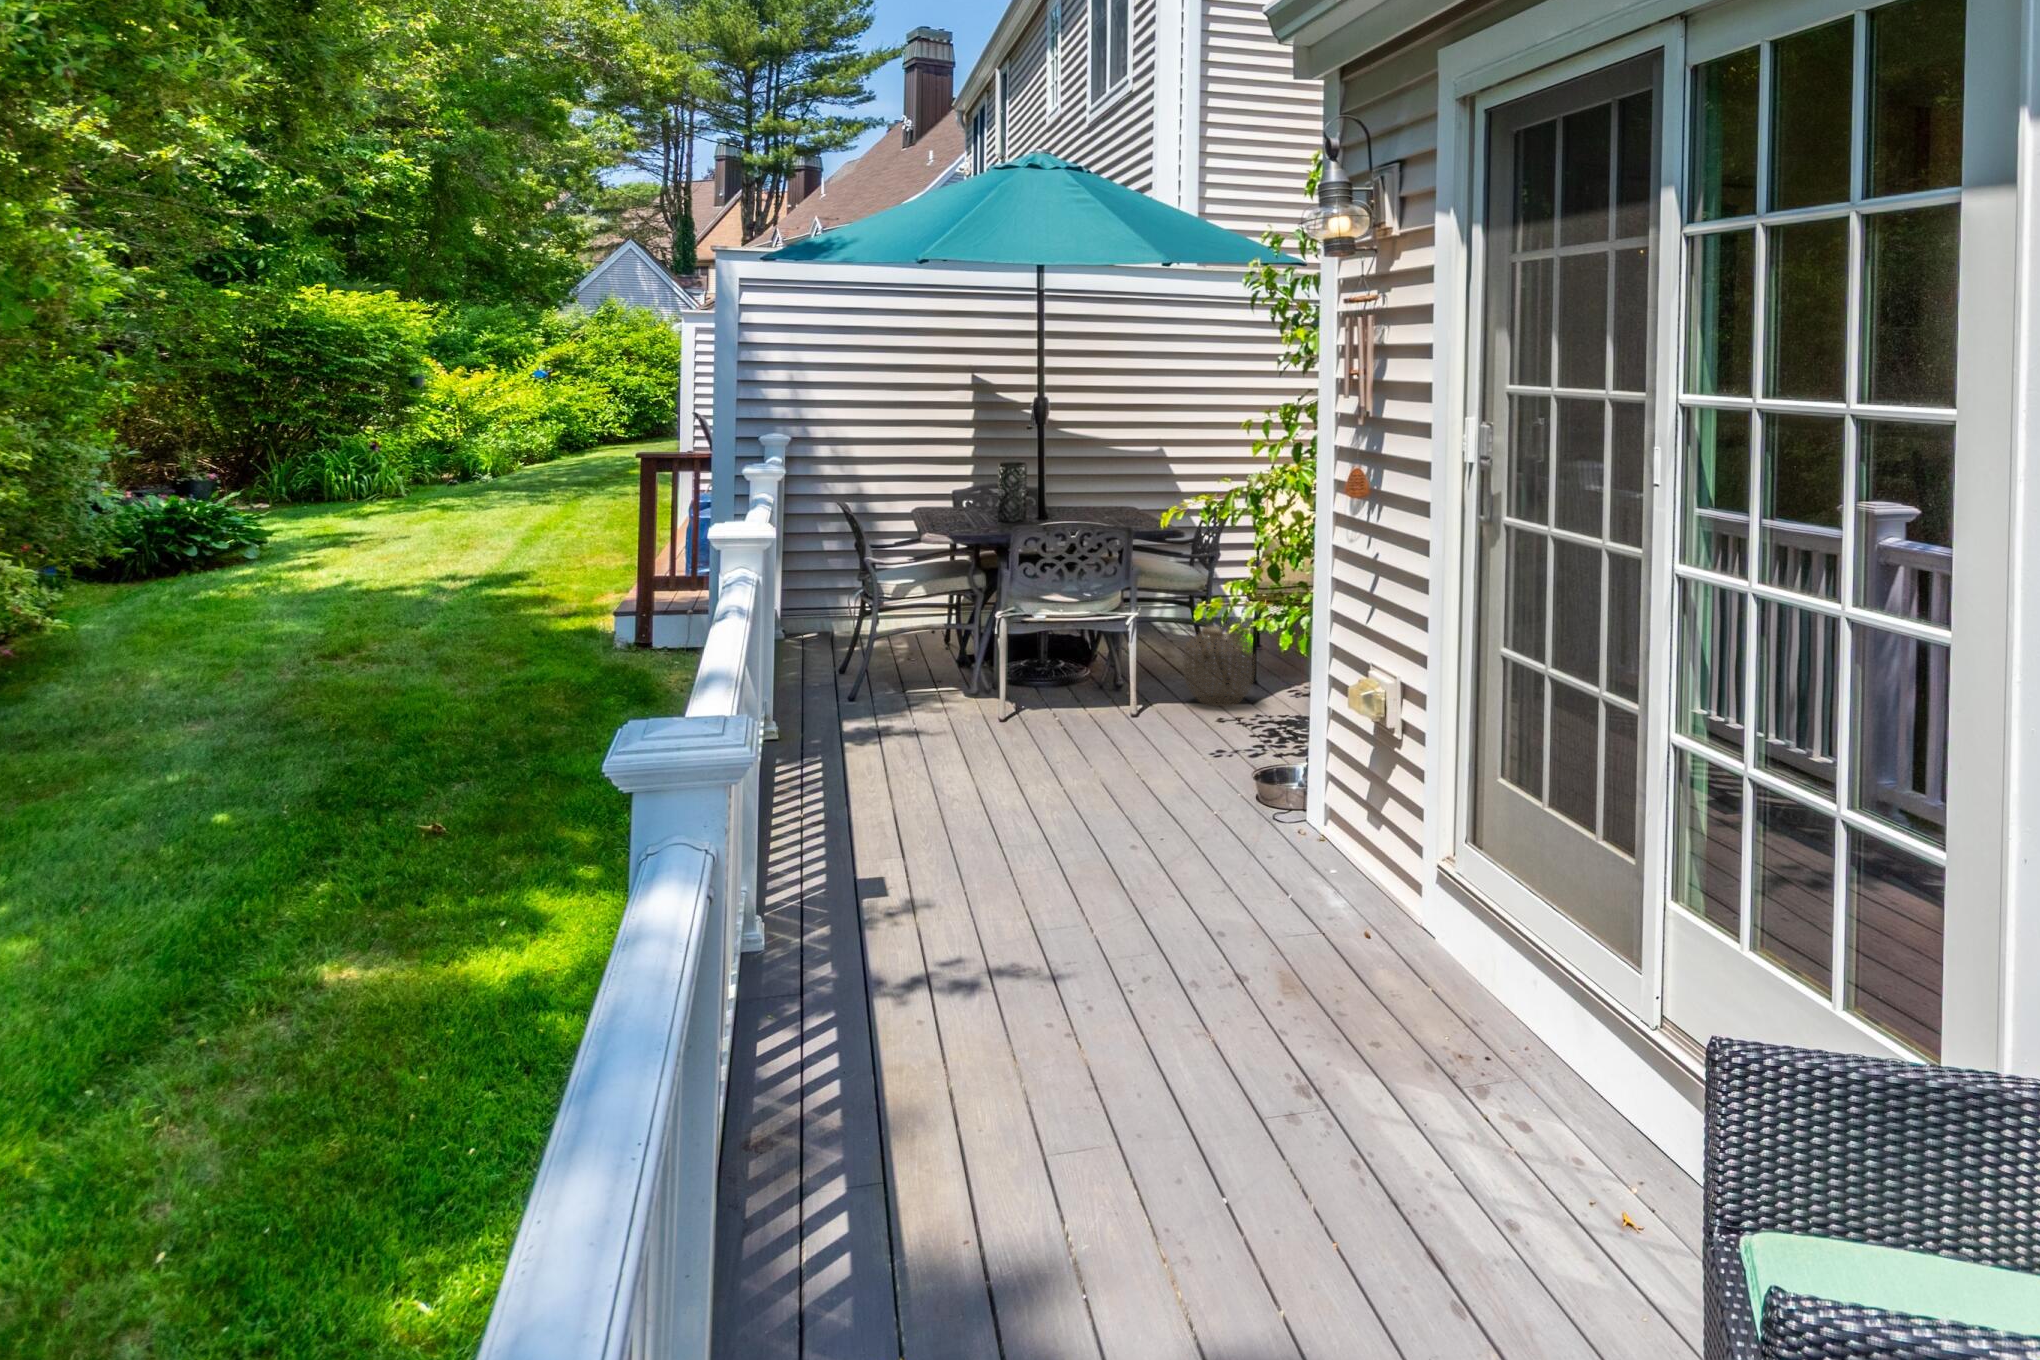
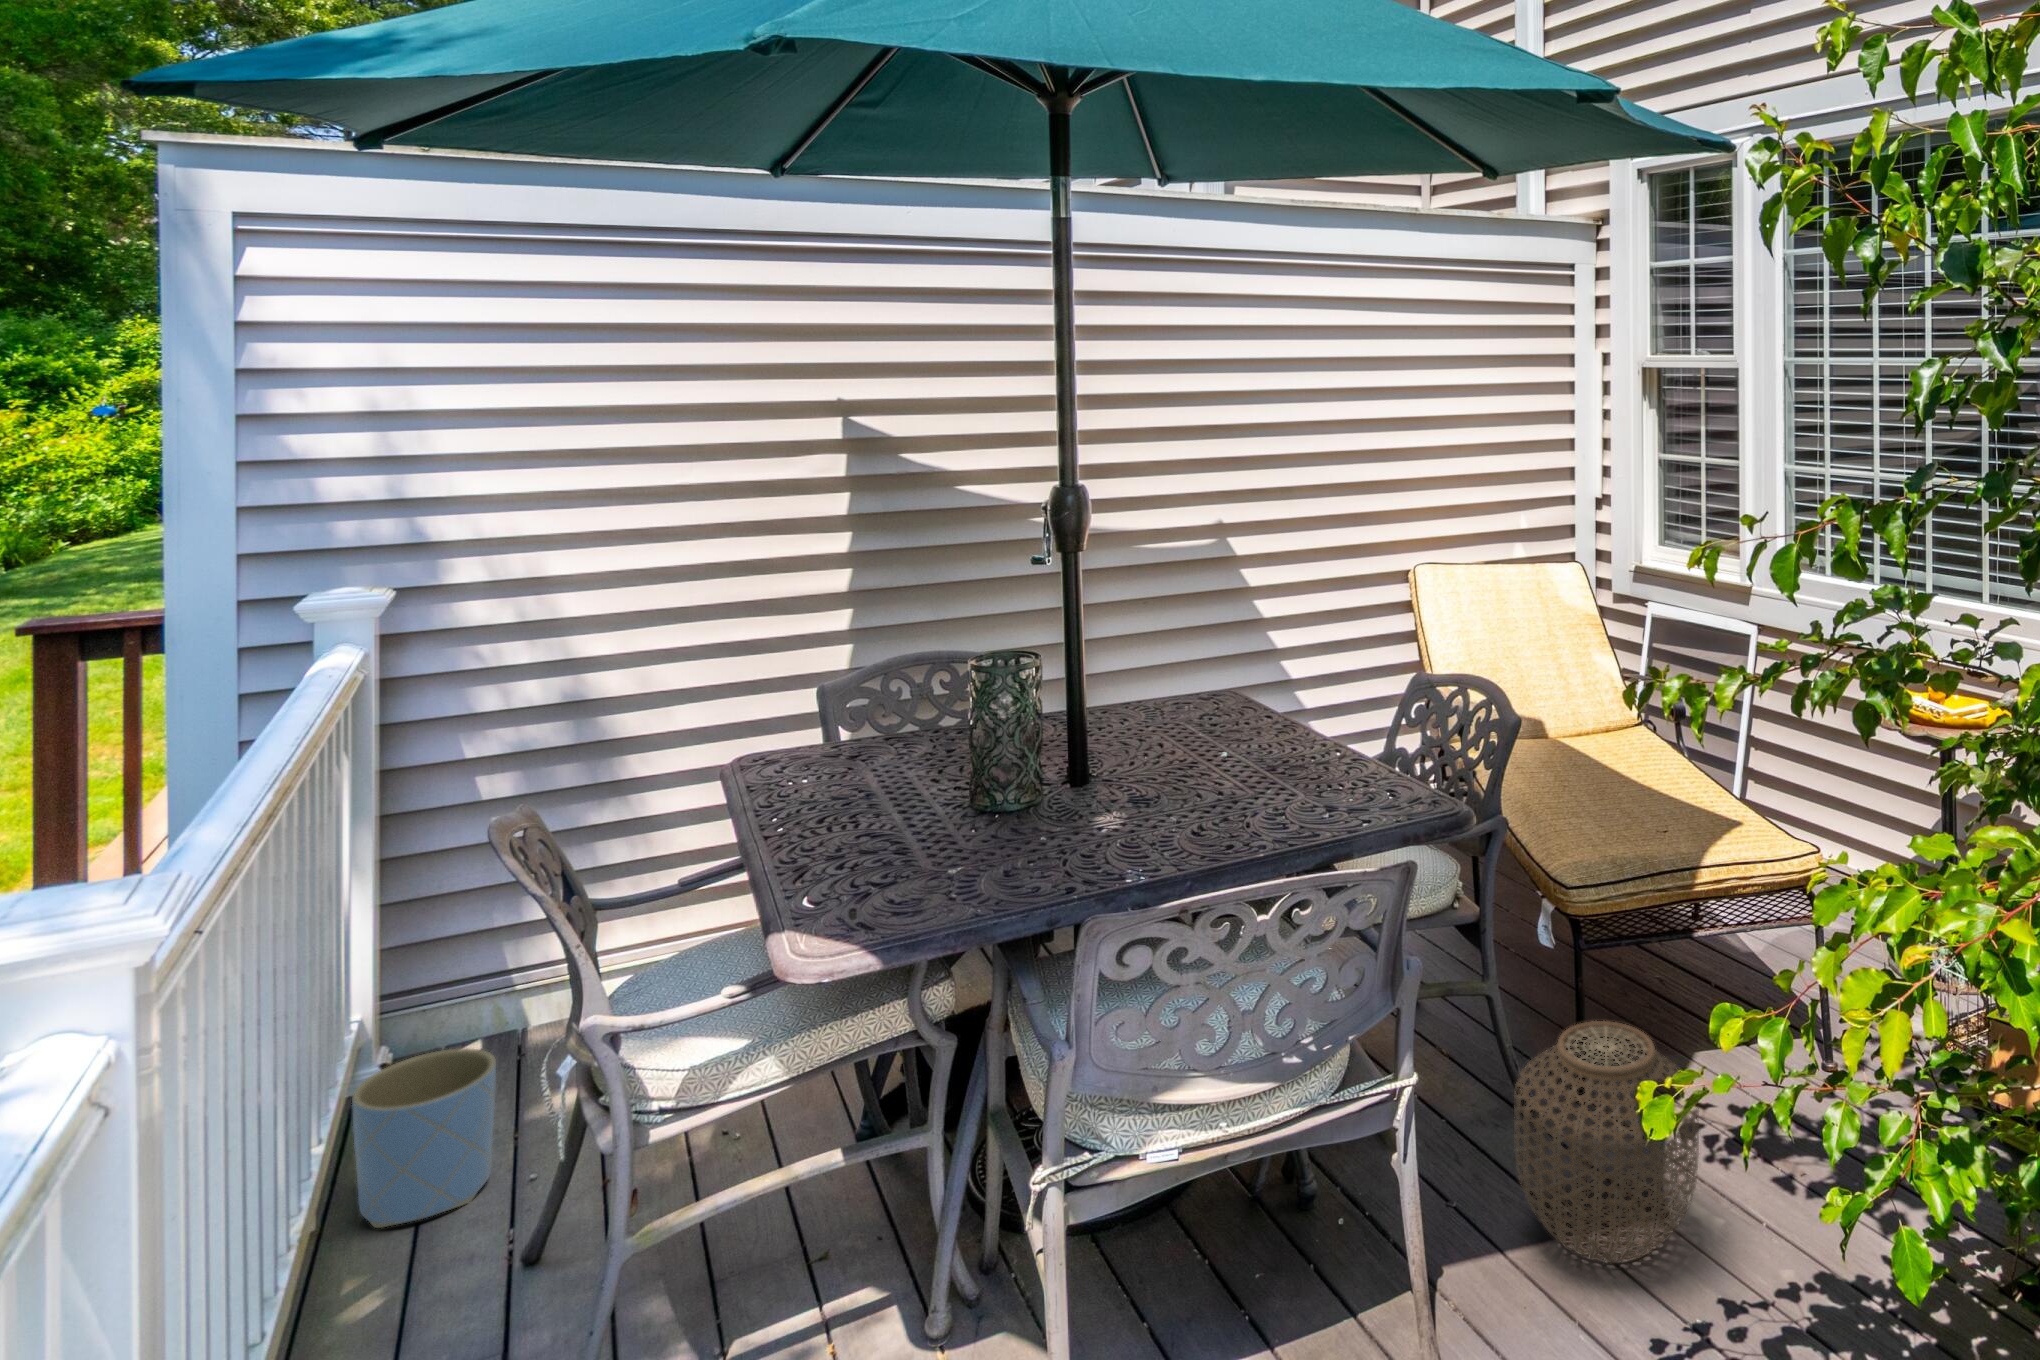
planter: none [784,611,830,663] -> present [352,1048,496,1228]

